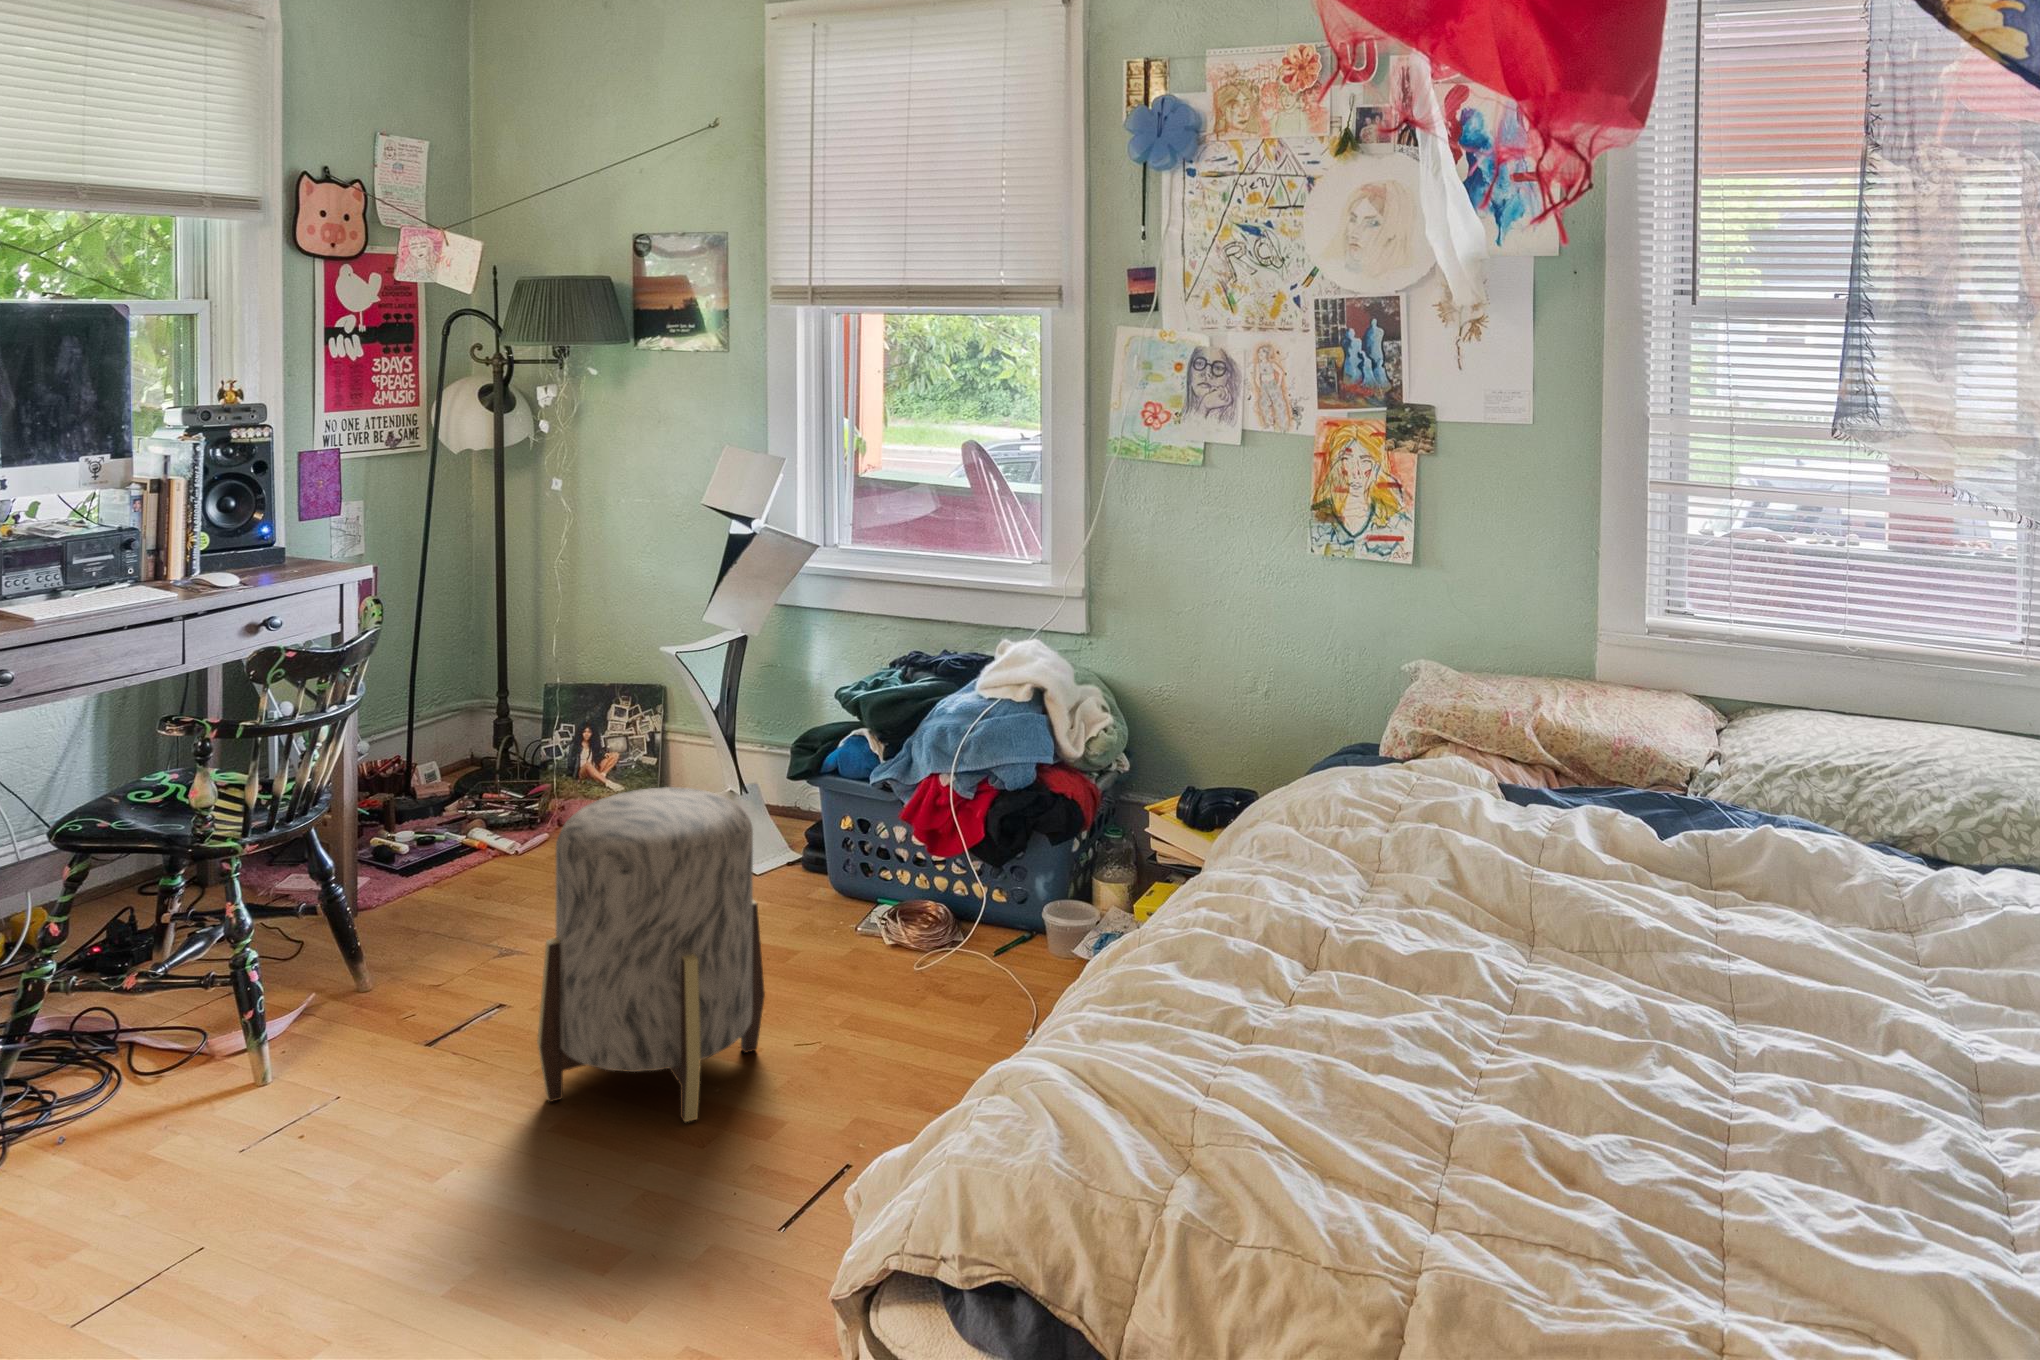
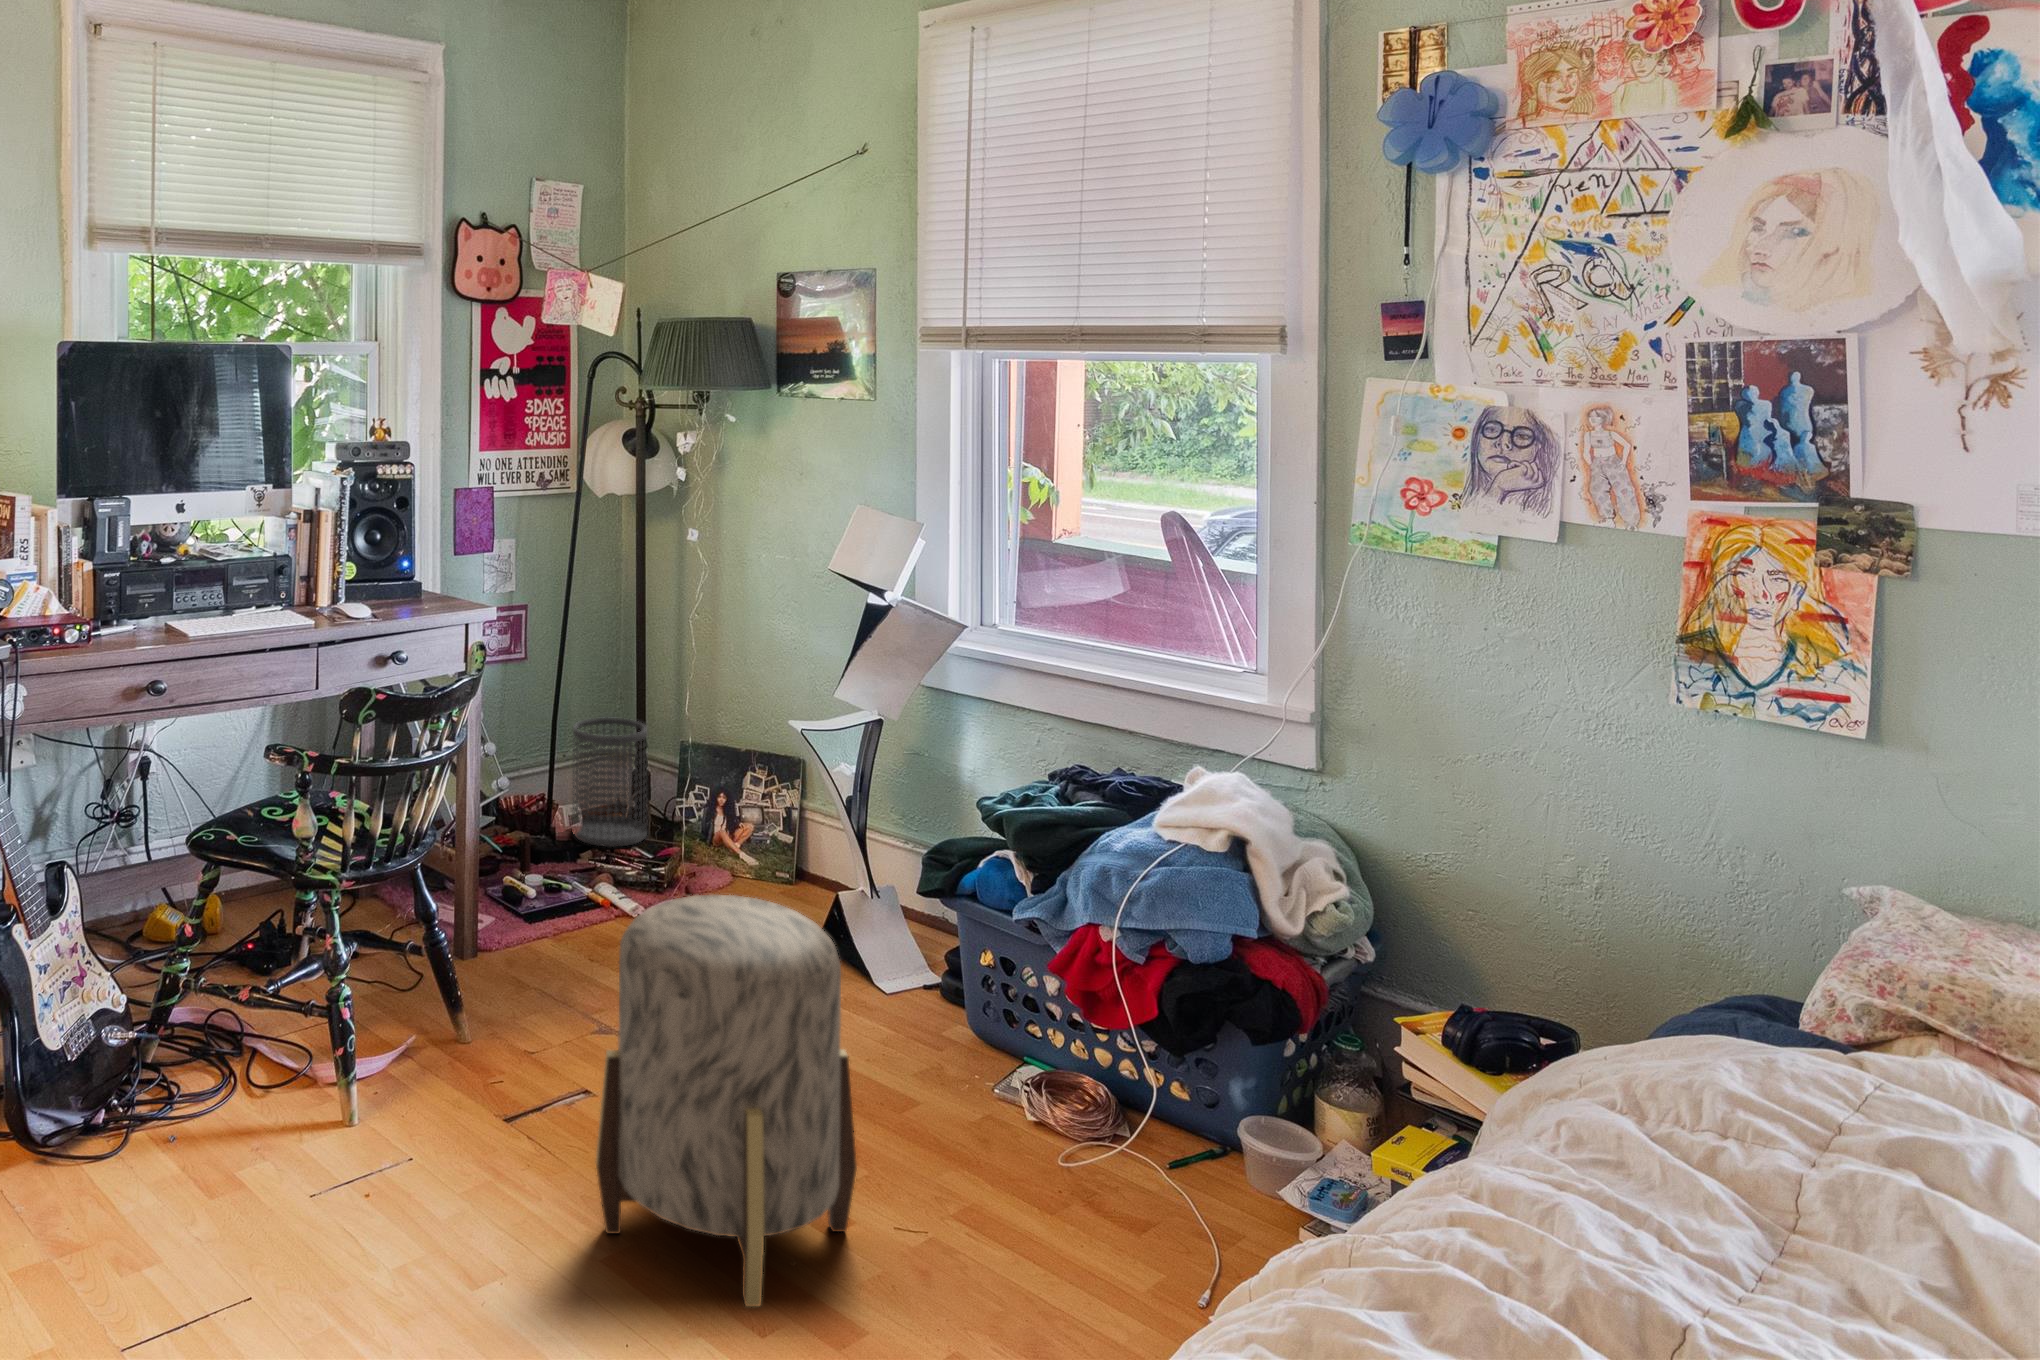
wastebasket: none [432,671,510,796] -> present [573,718,647,847]

